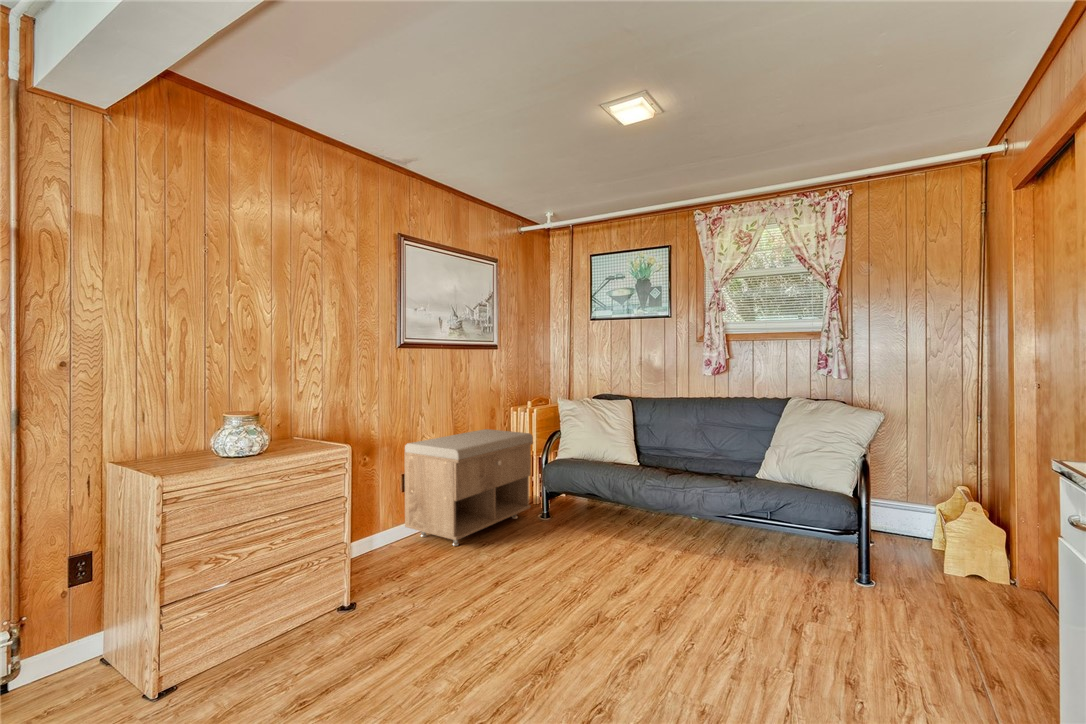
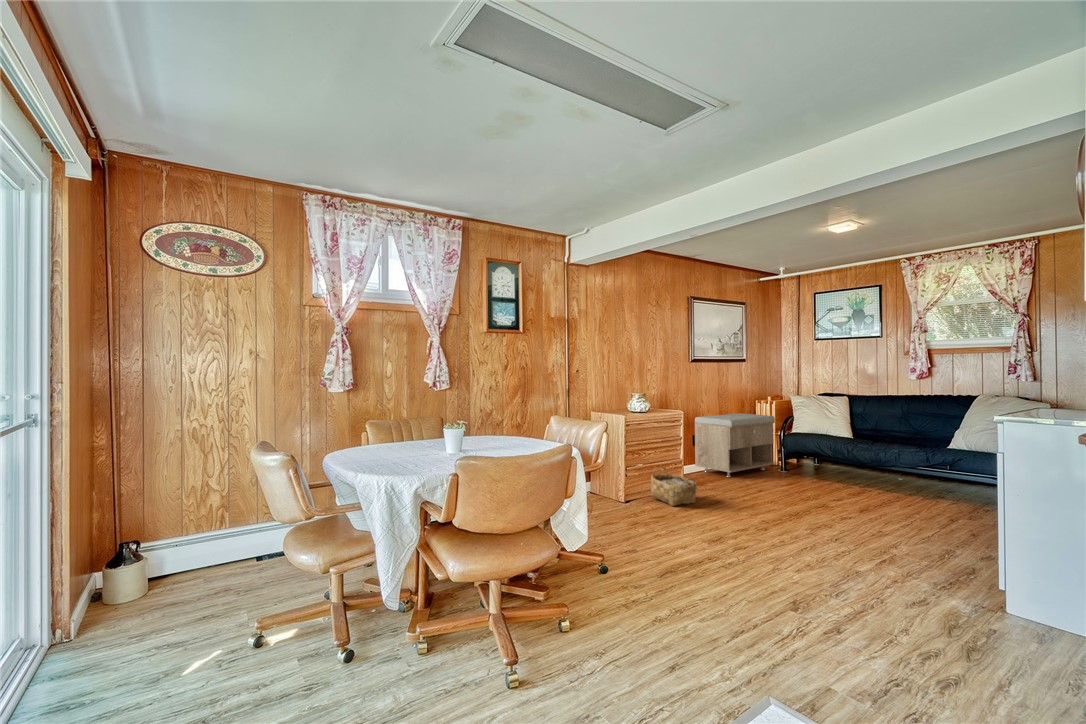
woven basket: none [246,576,351,688] -> present [651,466,697,506]

